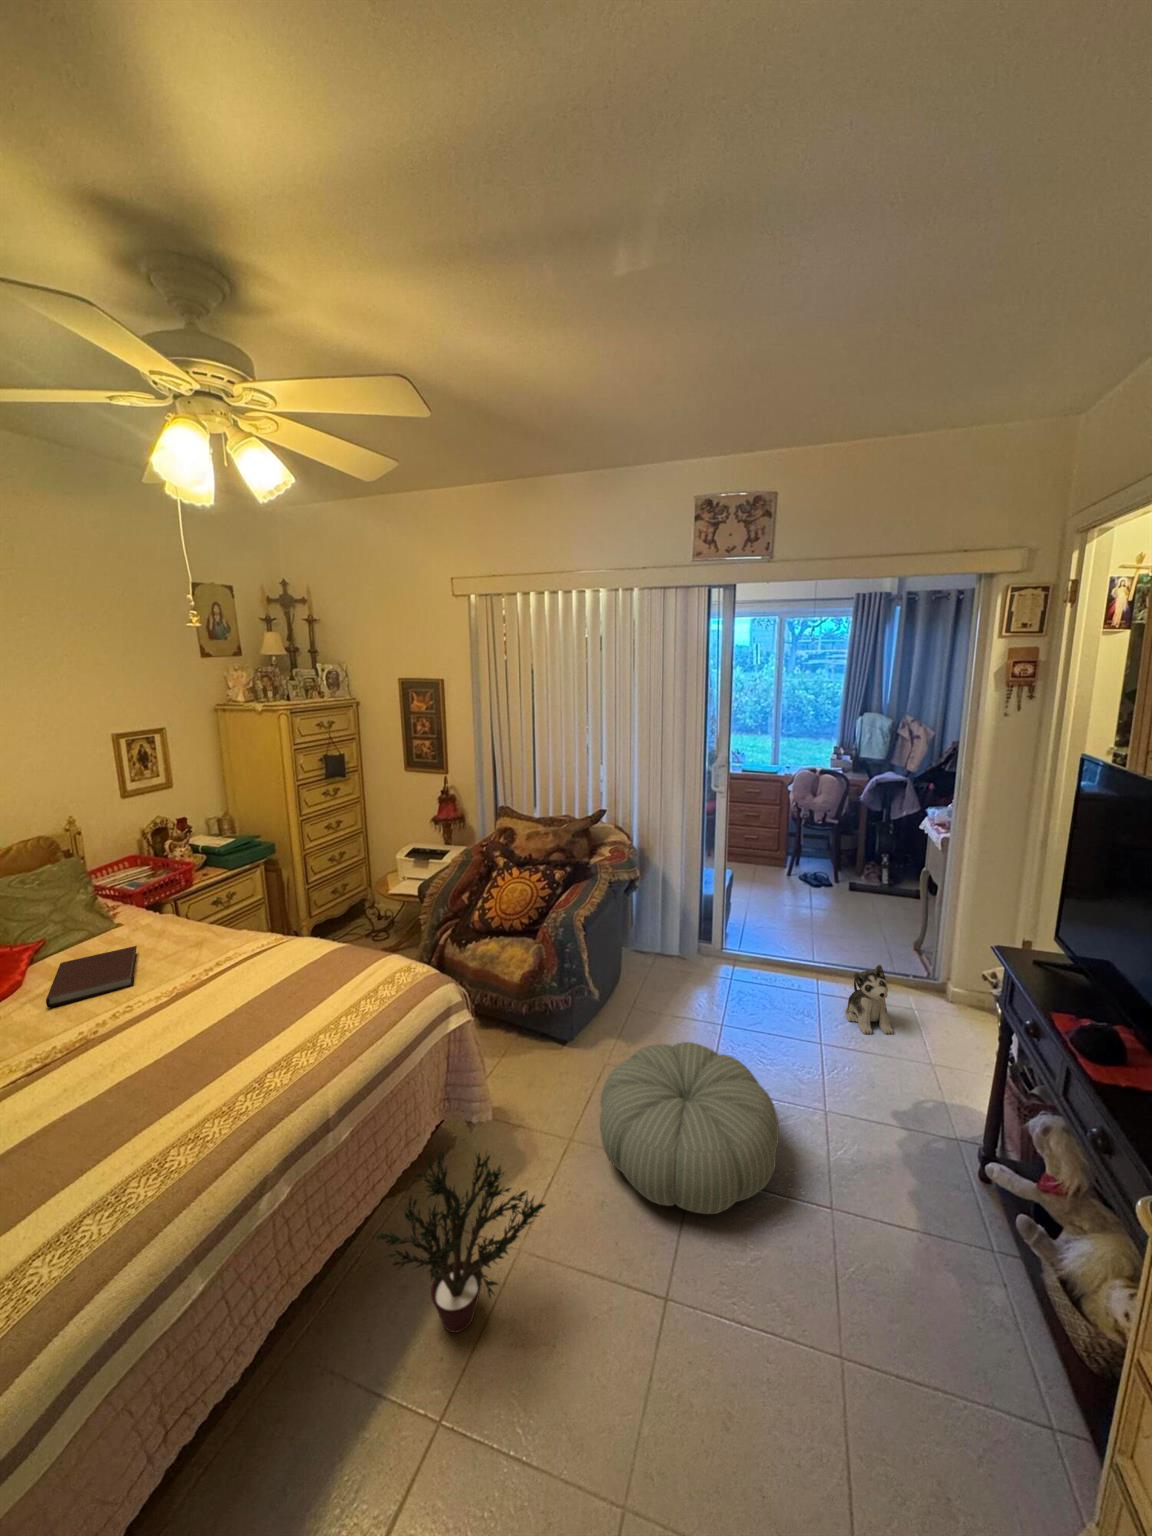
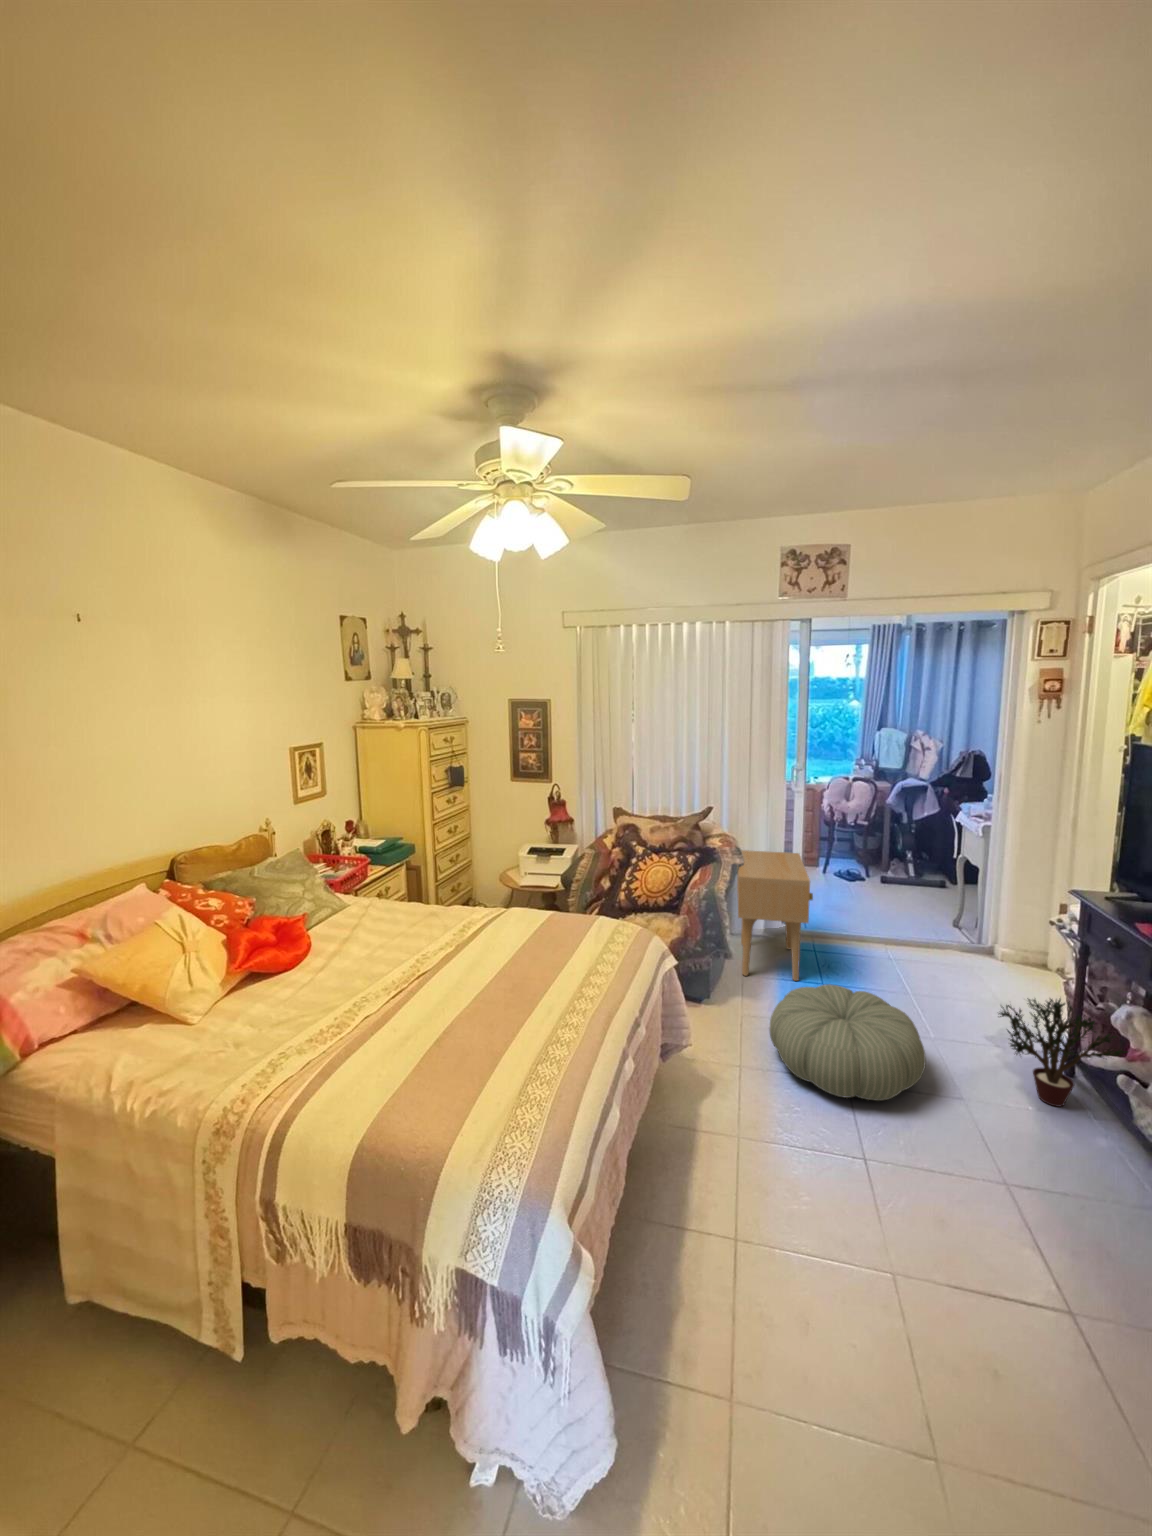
side table: none [617,858,715,1020] -> present [737,850,813,981]
notebook: present [46,946,137,1007] -> none [340,916,415,958]
plush toy: present [845,965,893,1034] -> none [923,925,967,983]
potted plant: present [377,1152,546,1333] -> present [999,999,1128,1107]

